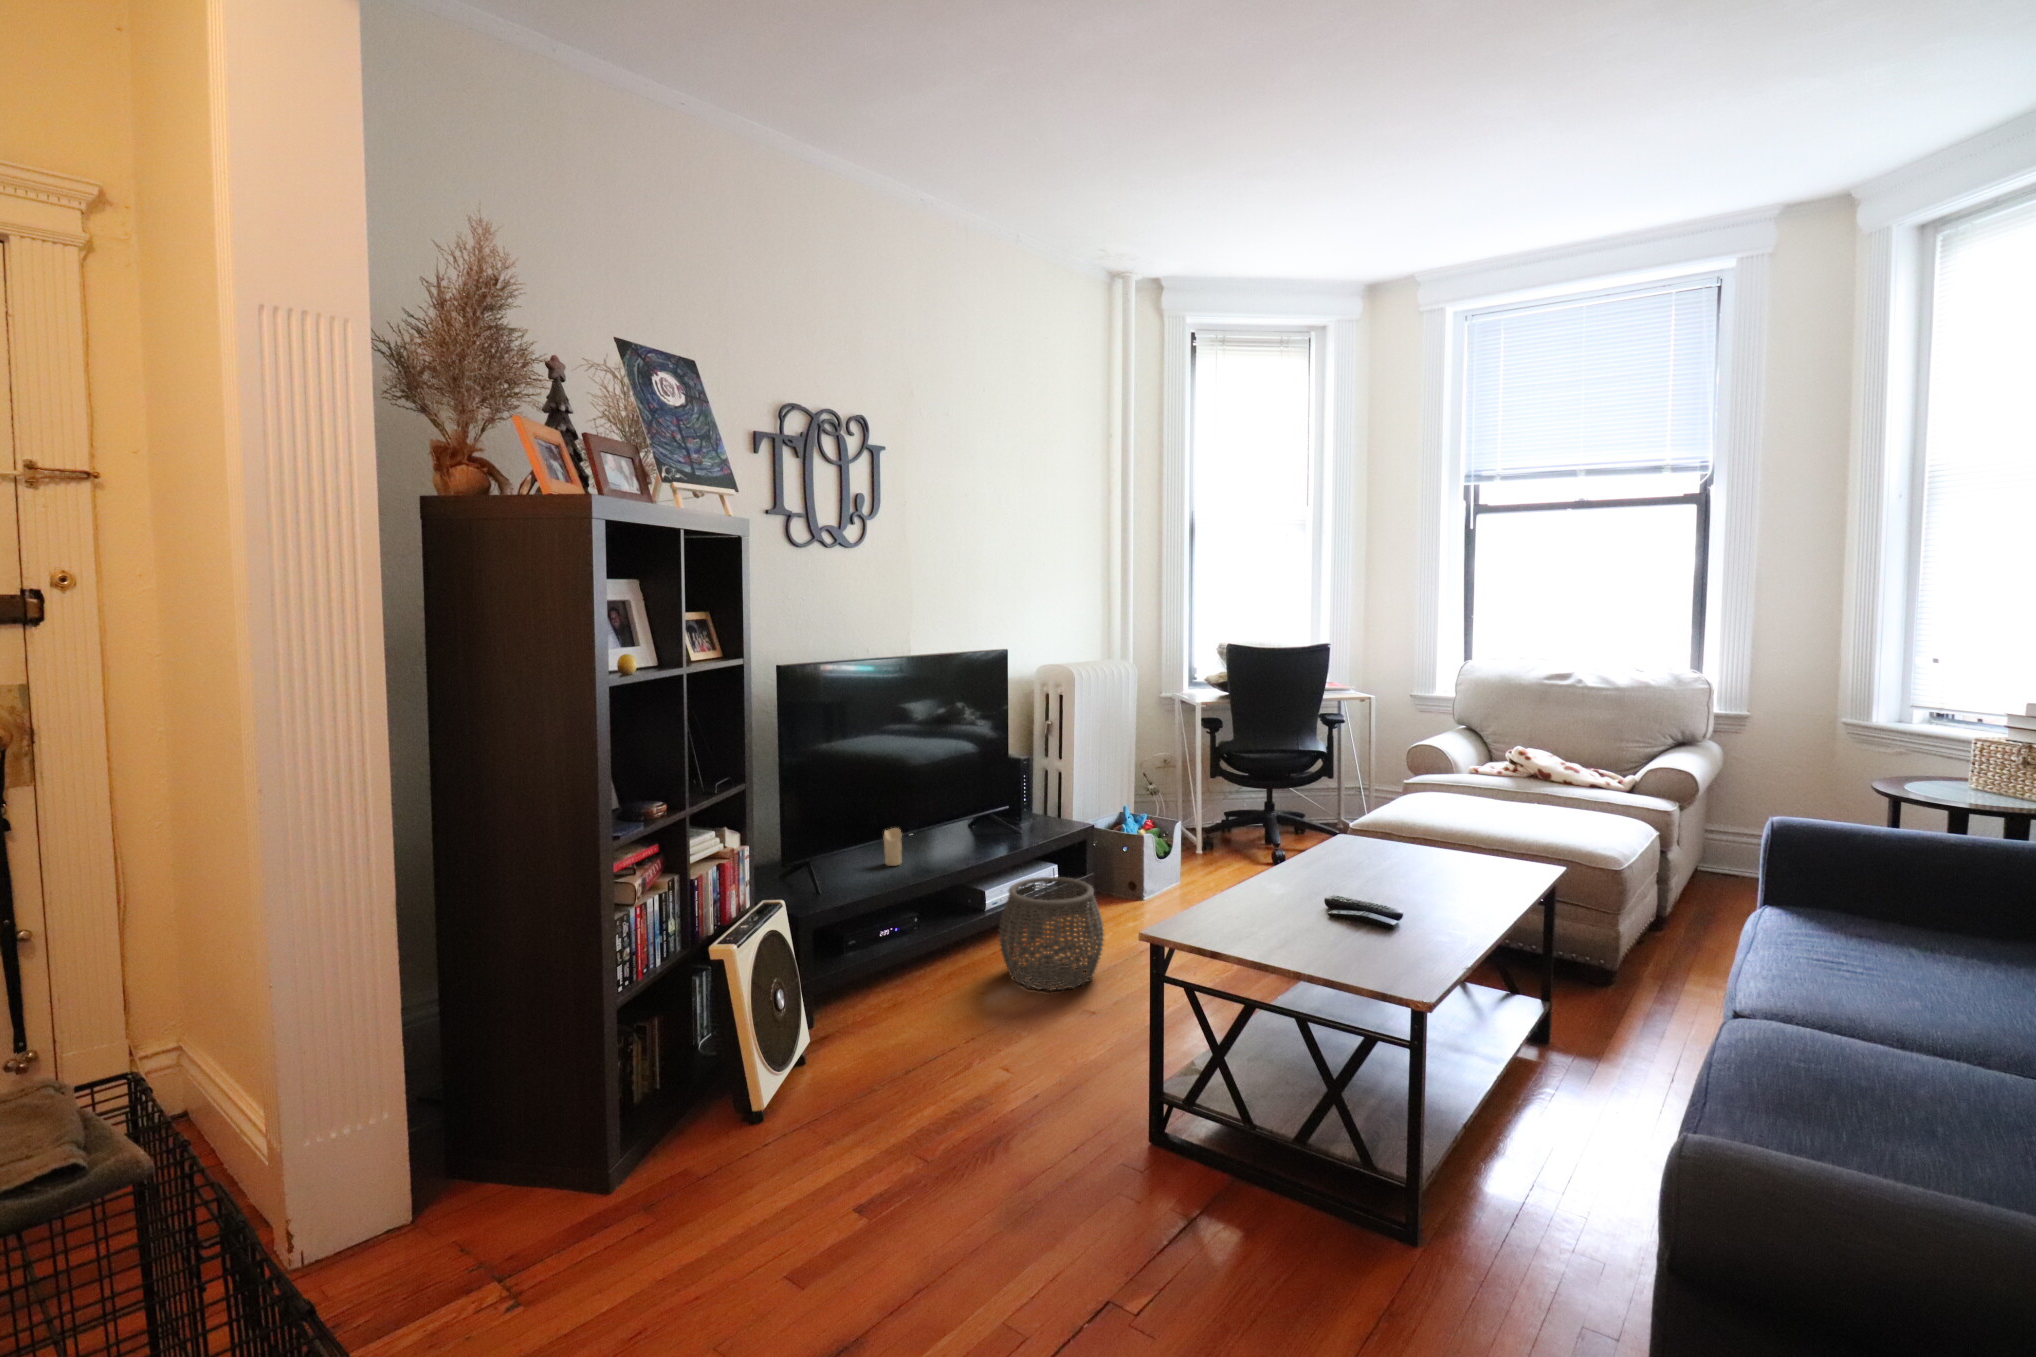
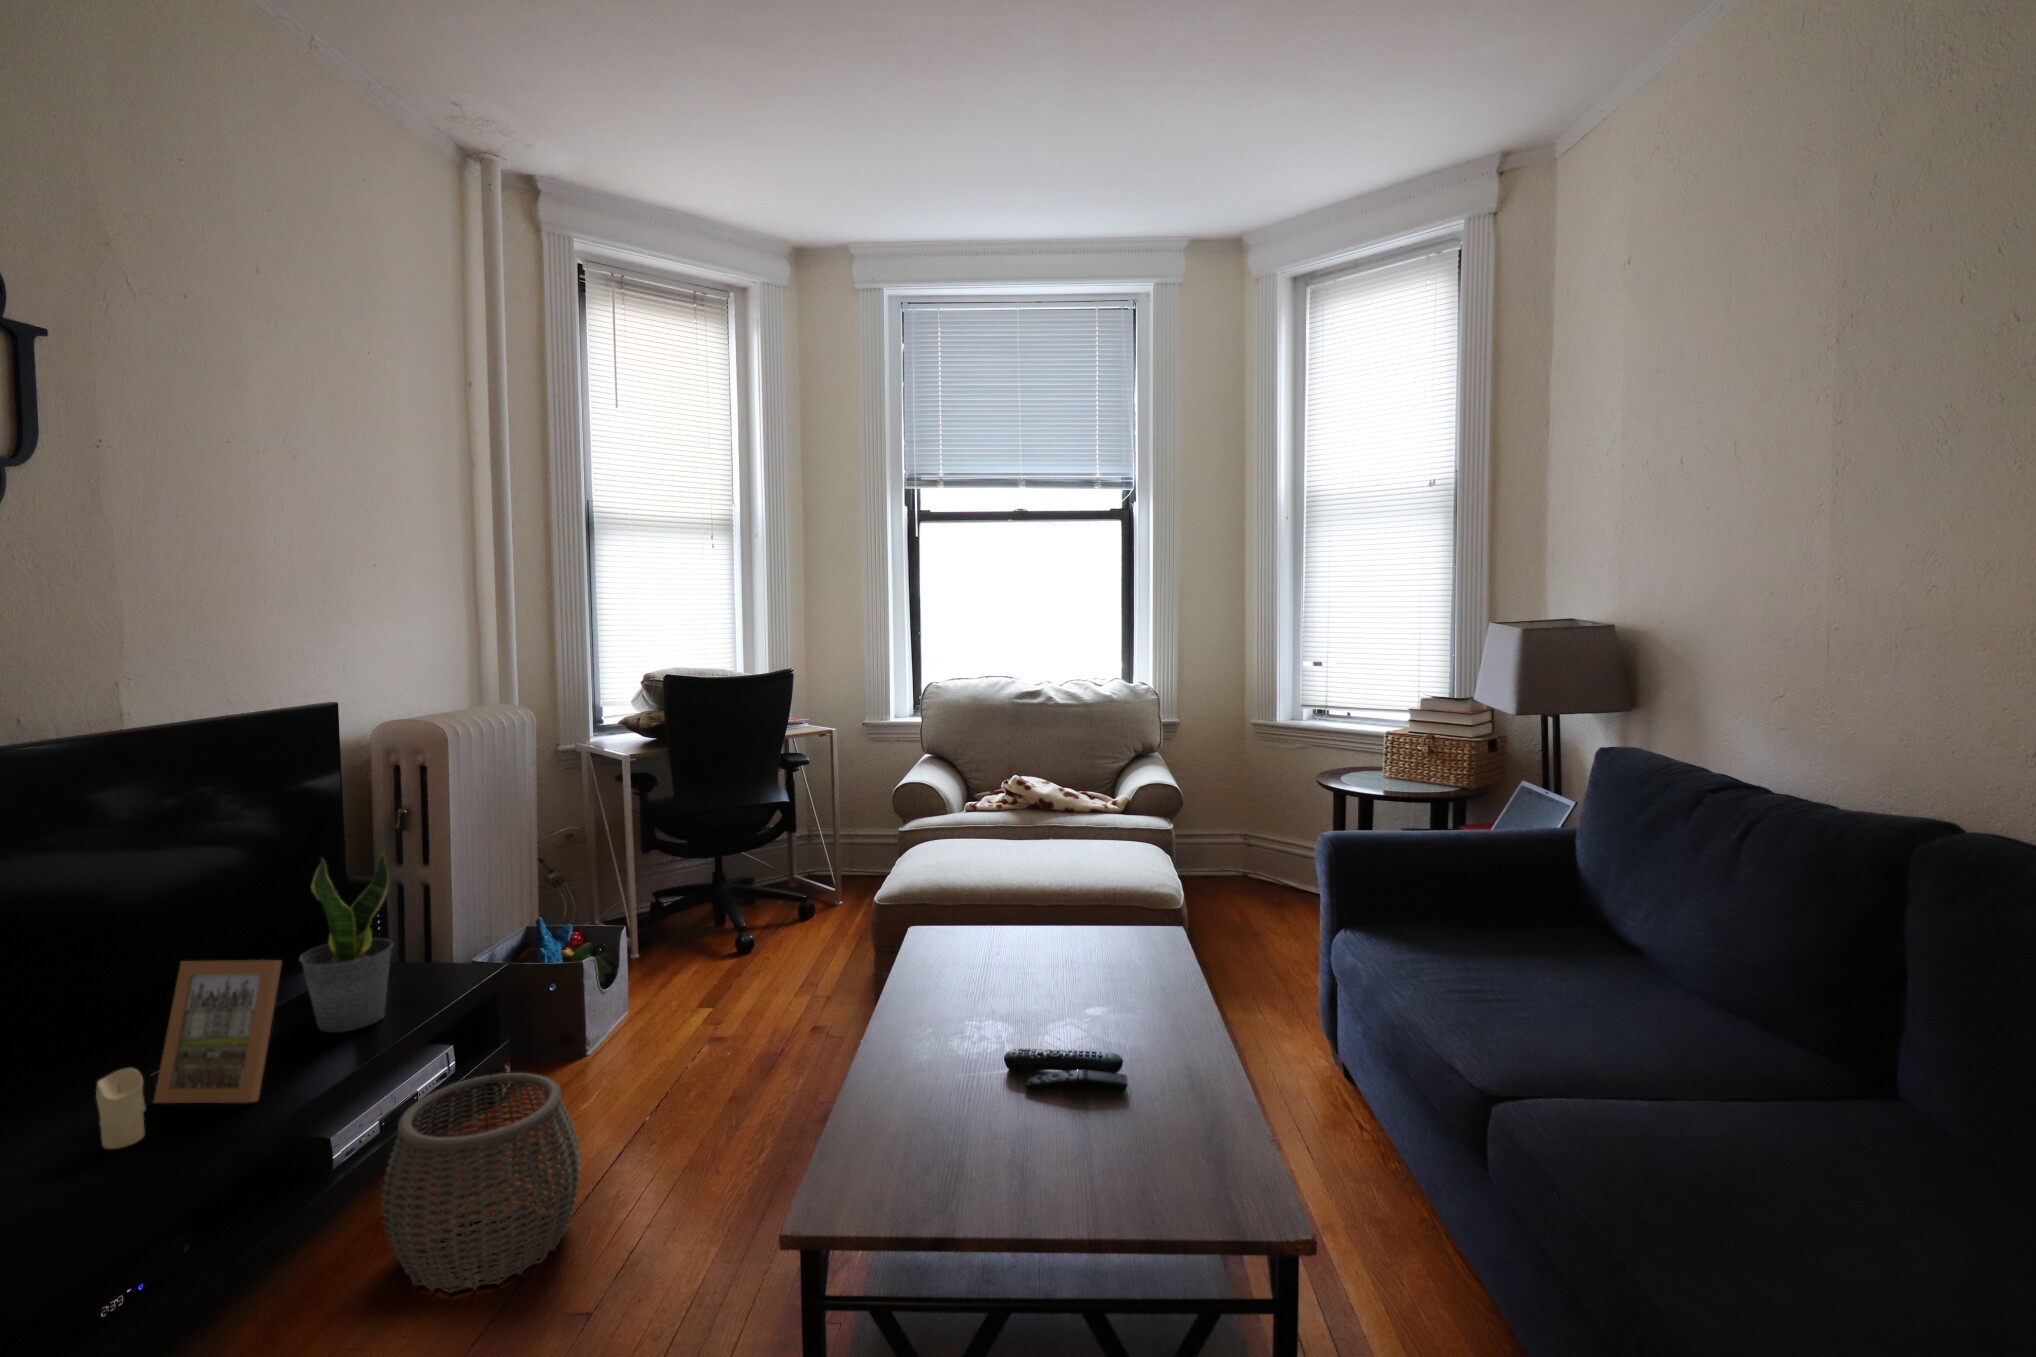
potted plant: none [979,738,1026,842] -> present [299,853,393,1032]
picture frame: none [908,782,965,862] -> present [154,960,282,1103]

